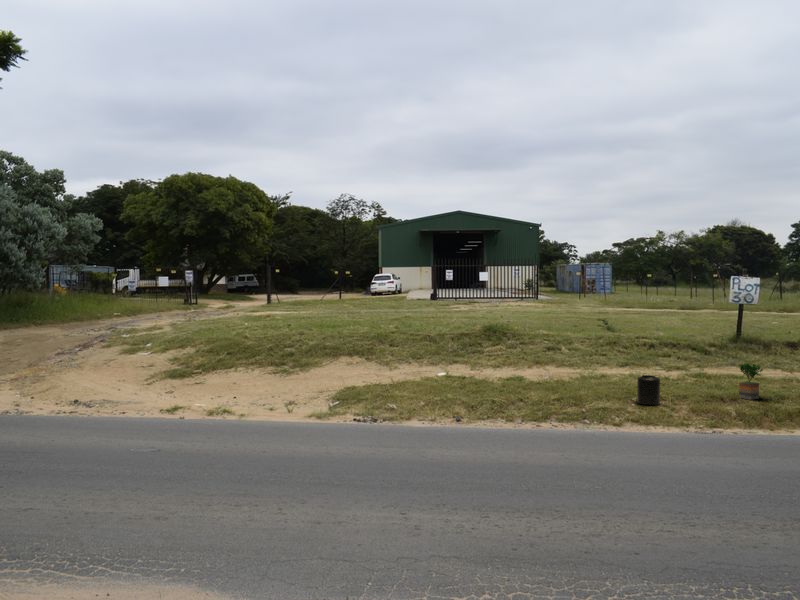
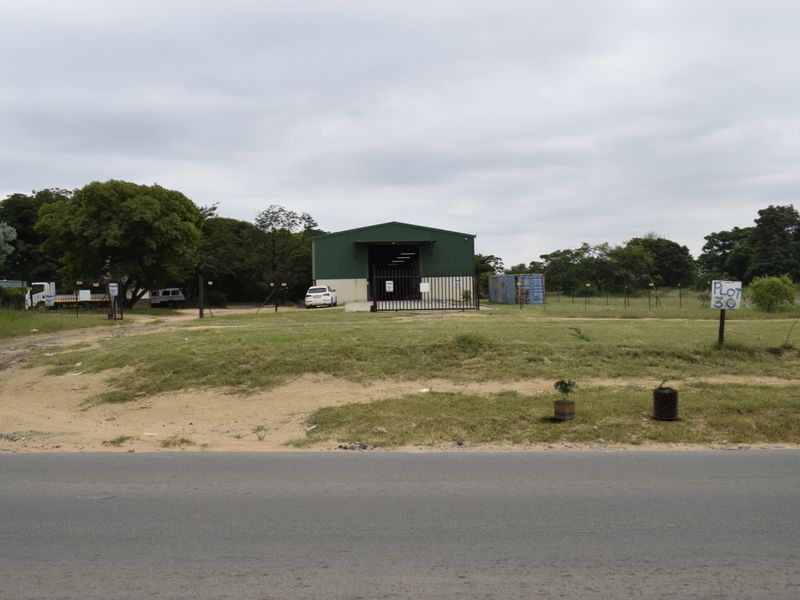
potted tree: present [739,363,763,400] -> present [554,379,579,420]

